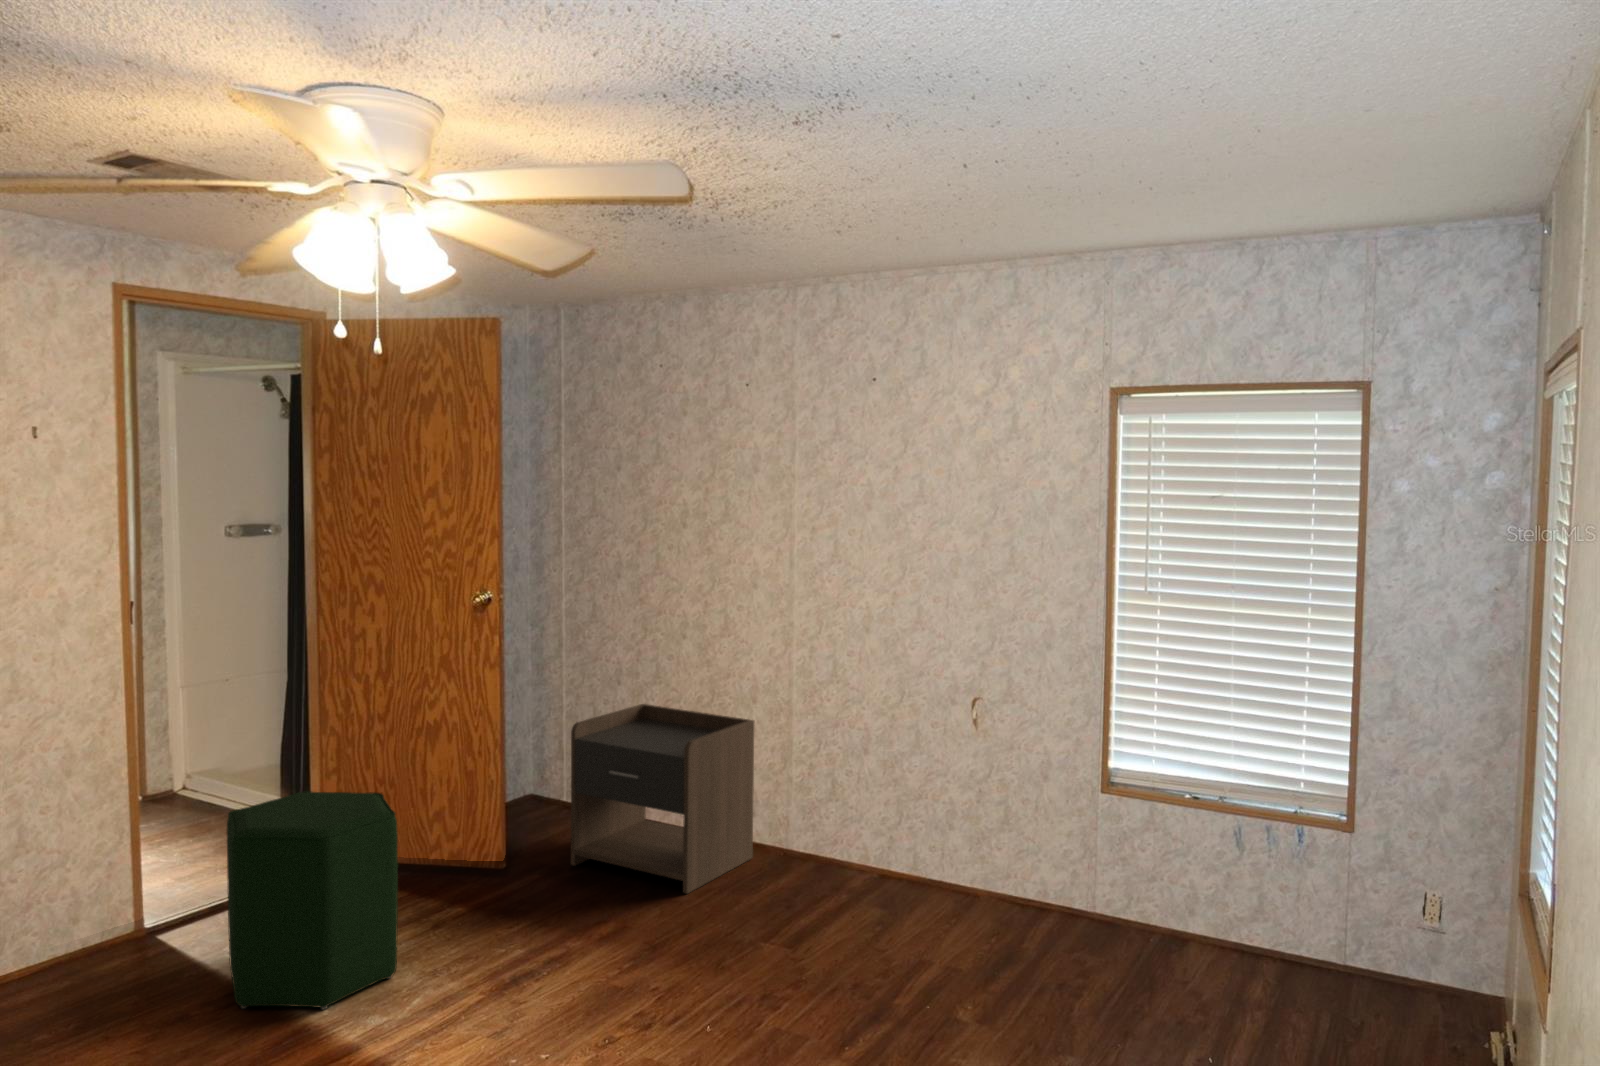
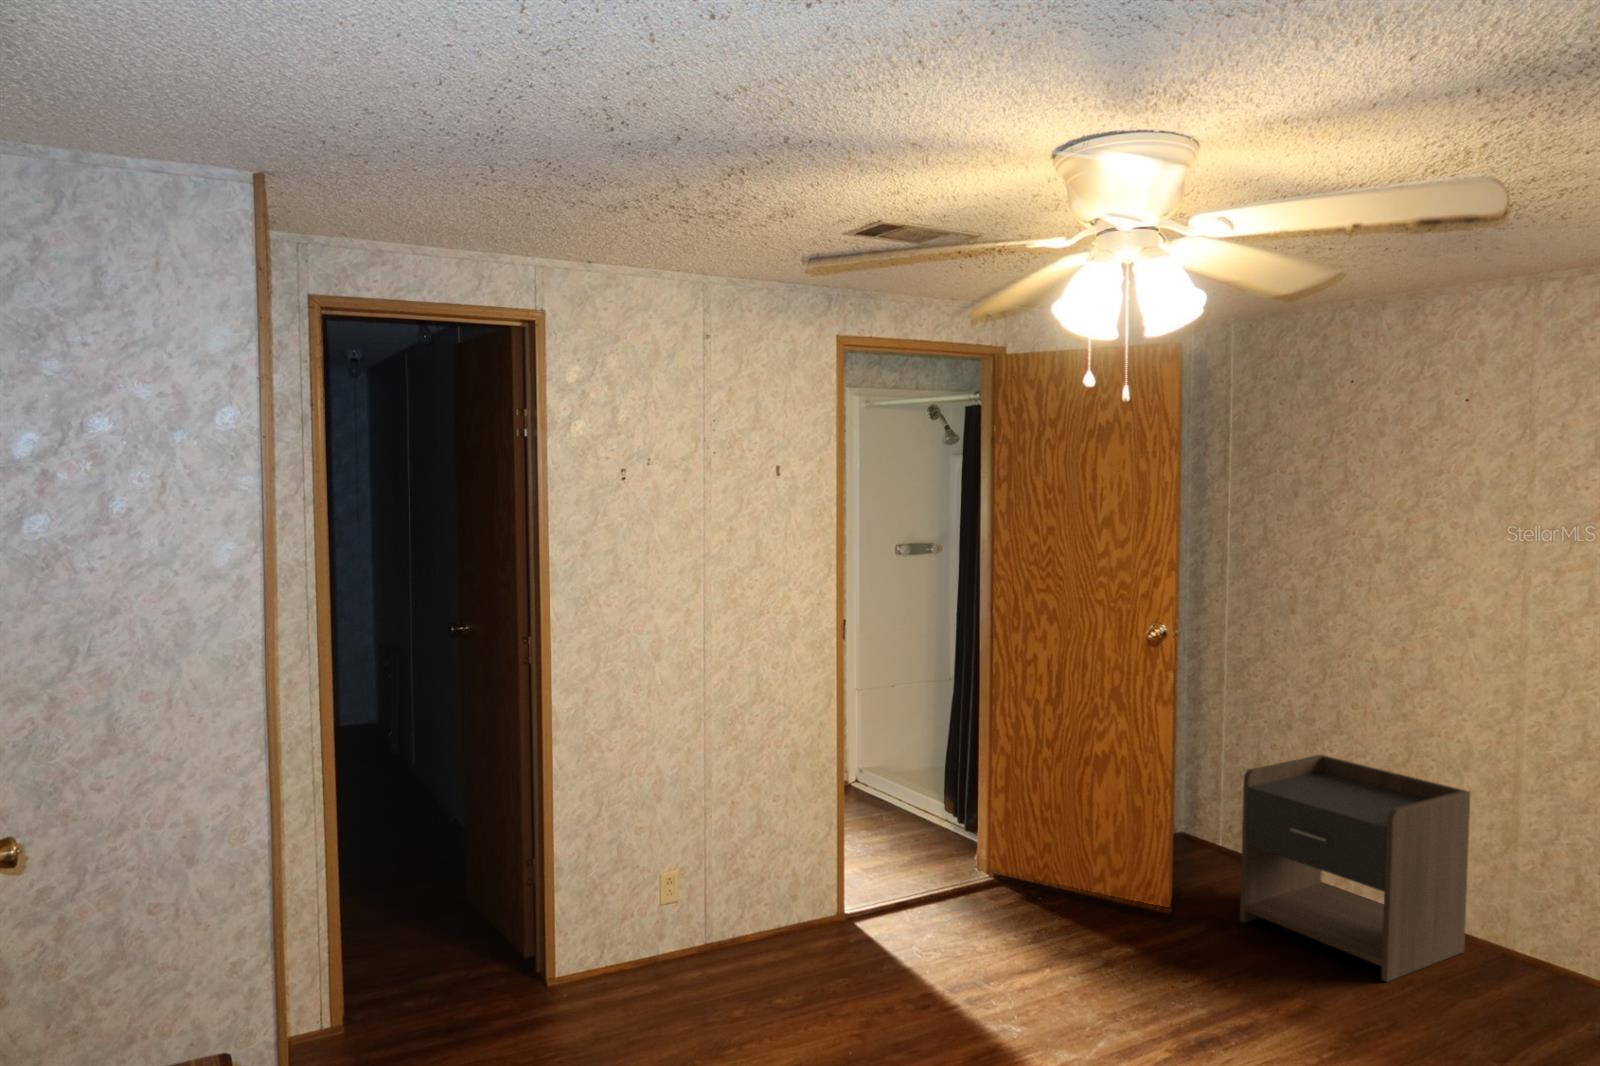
ottoman: present [227,791,398,1010] -> none [923,812,1081,1032]

